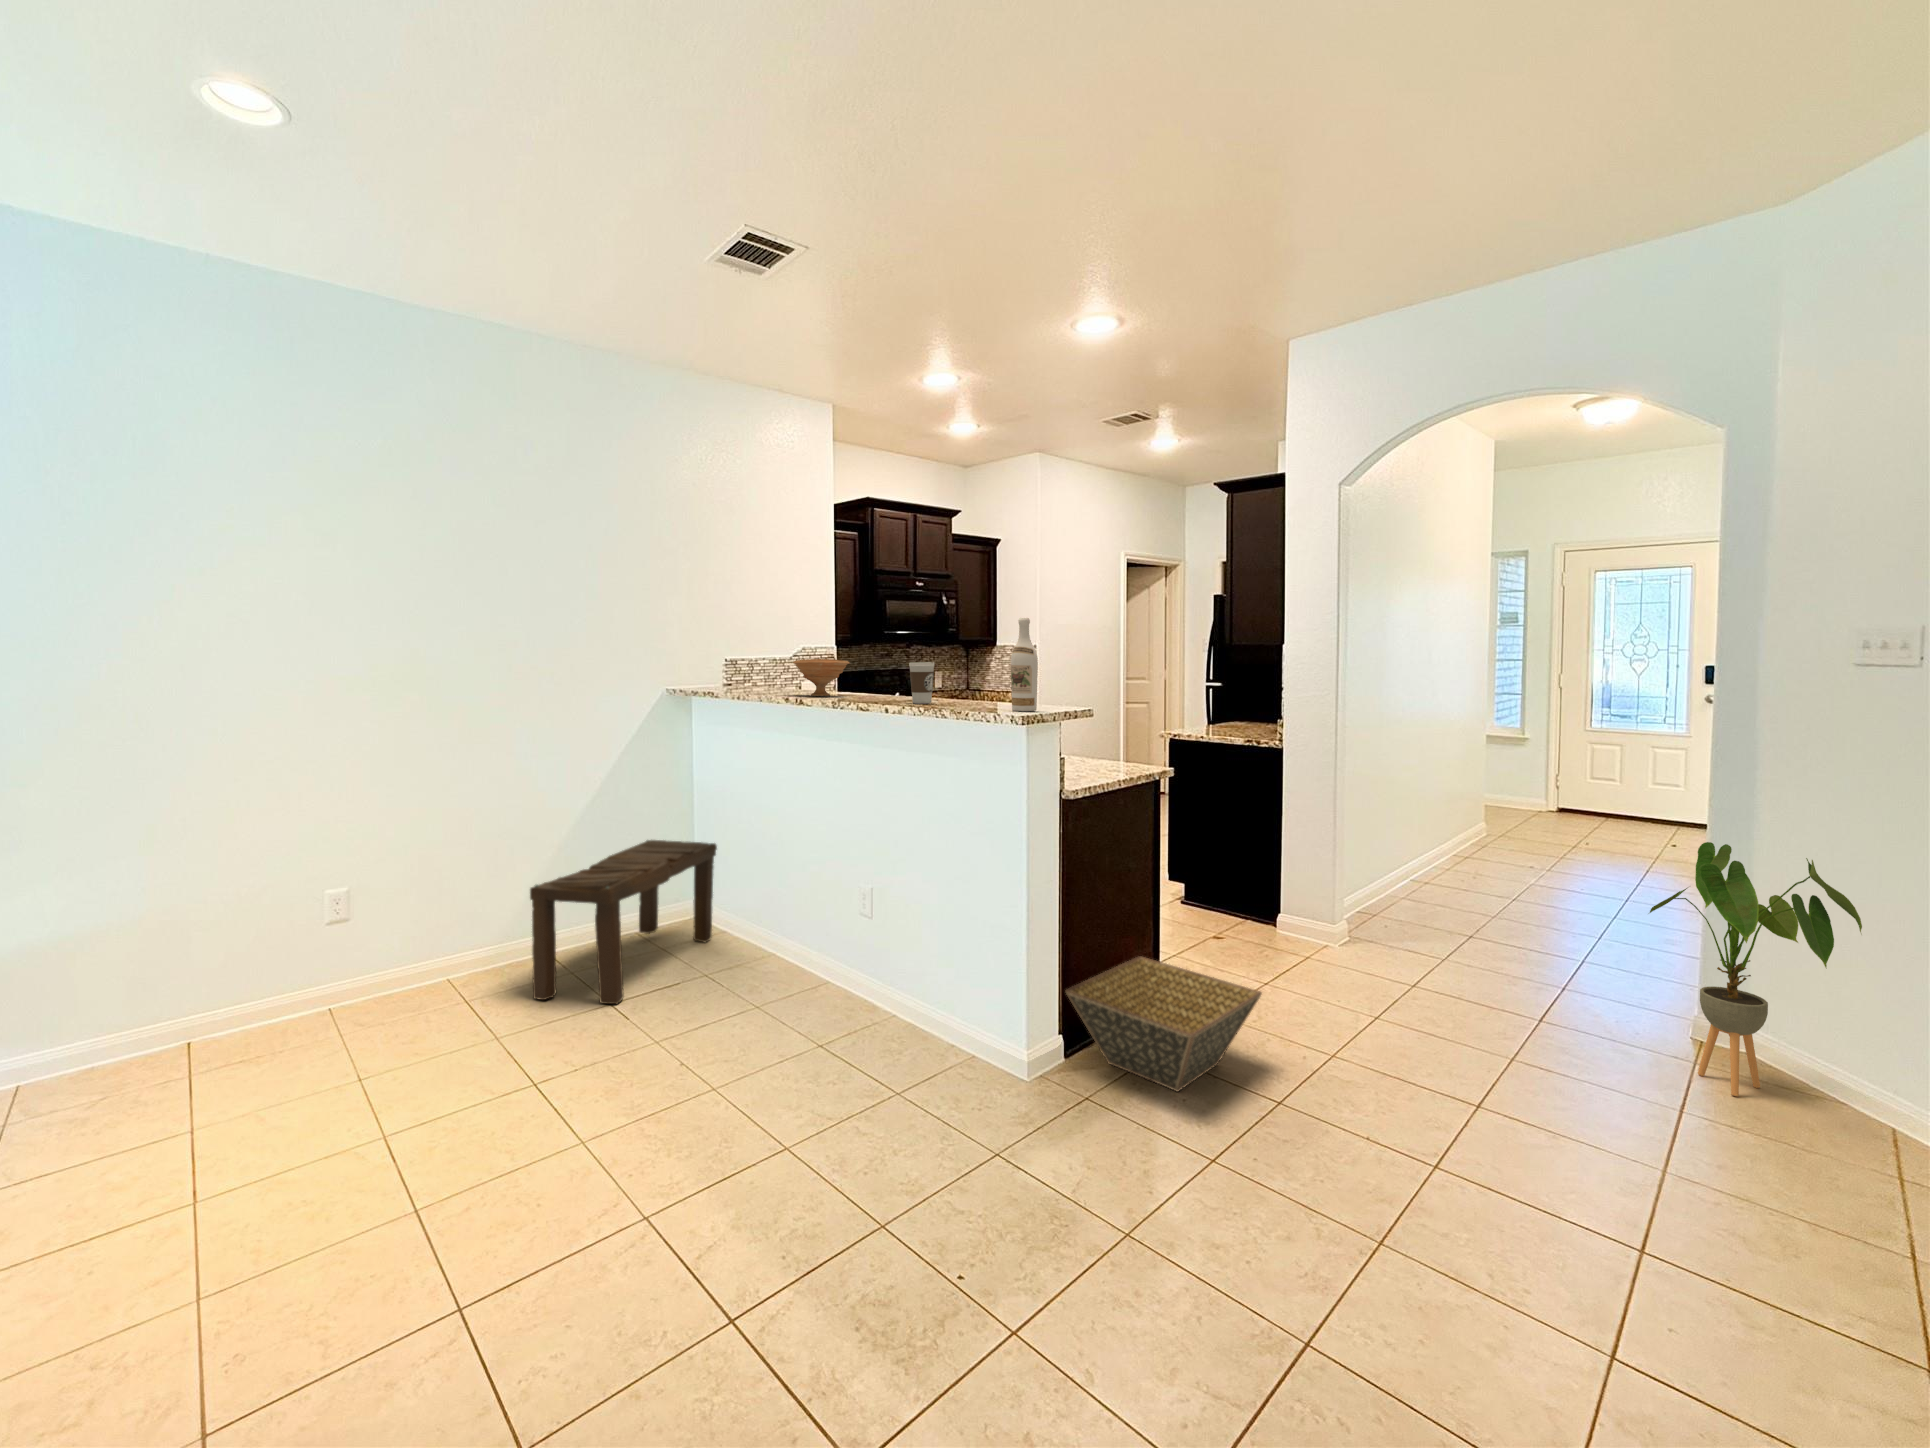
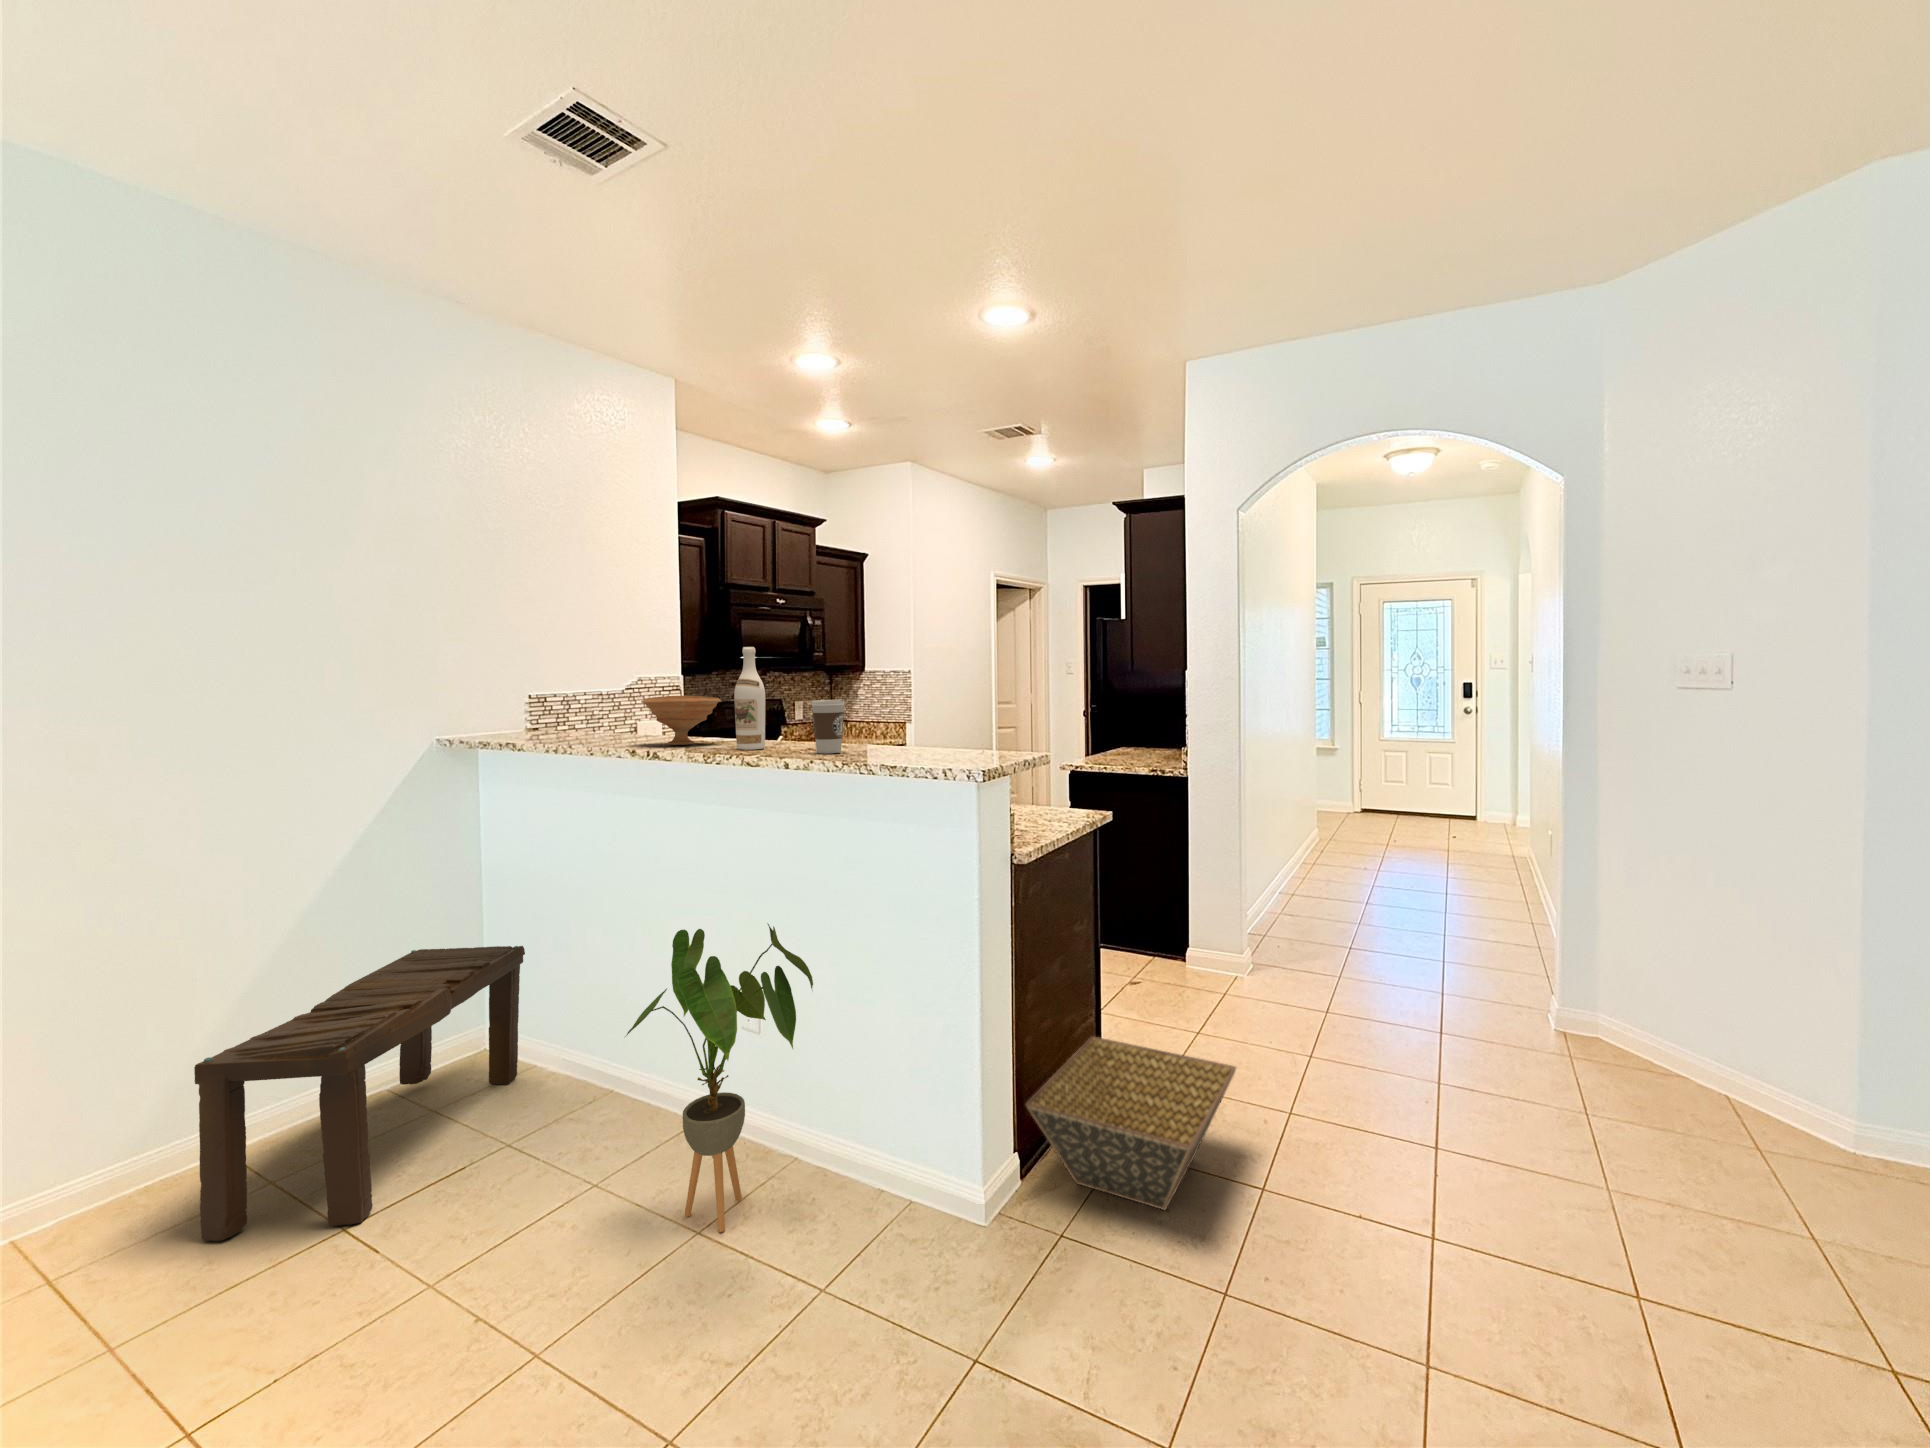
wine bottle: present [1011,618,1038,711] -> present [734,647,765,750]
house plant: present [1650,842,1862,1096] -> present [625,924,813,1232]

